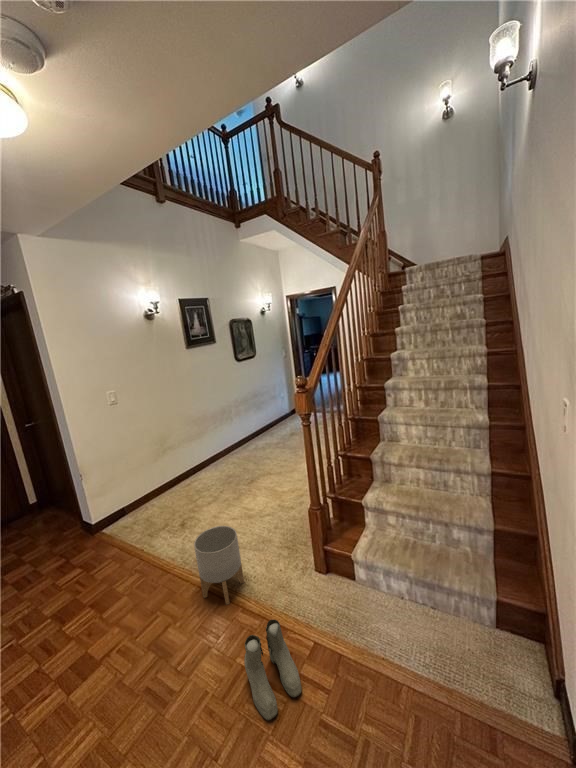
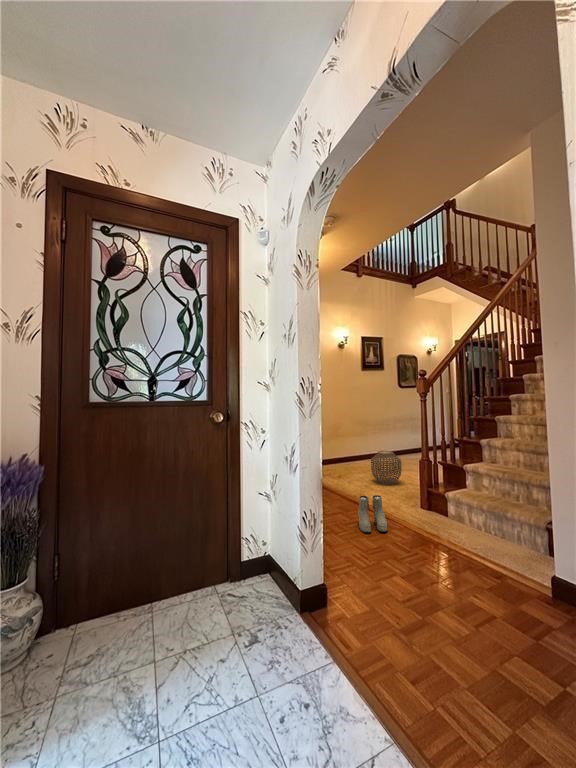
woven basket: none [225,474,268,524] -> present [371,451,402,484]
planter: present [194,526,244,605] -> none [344,461,371,504]

